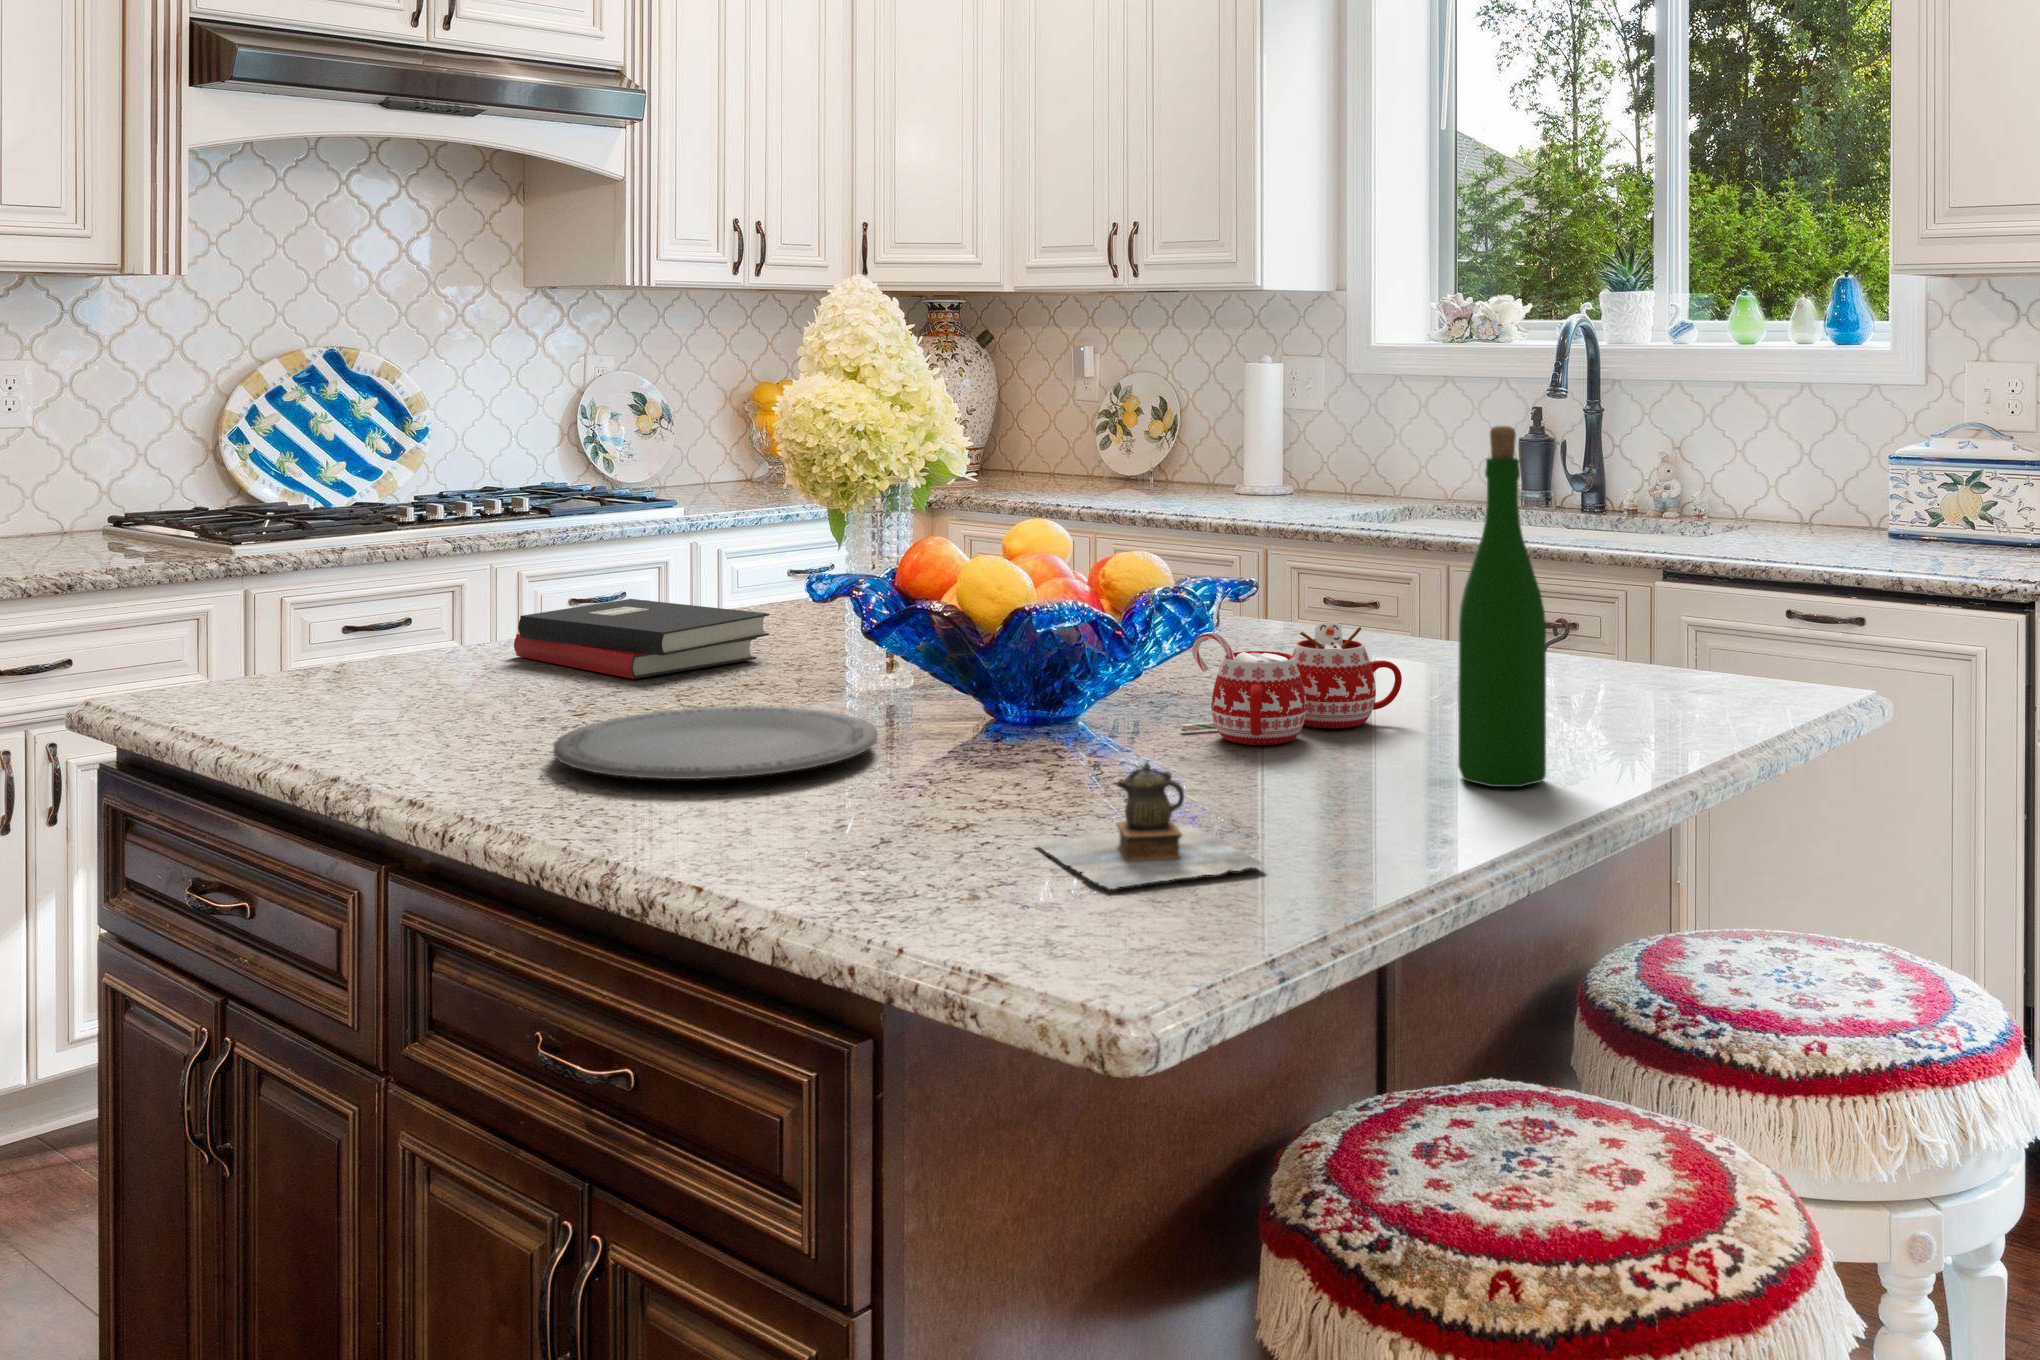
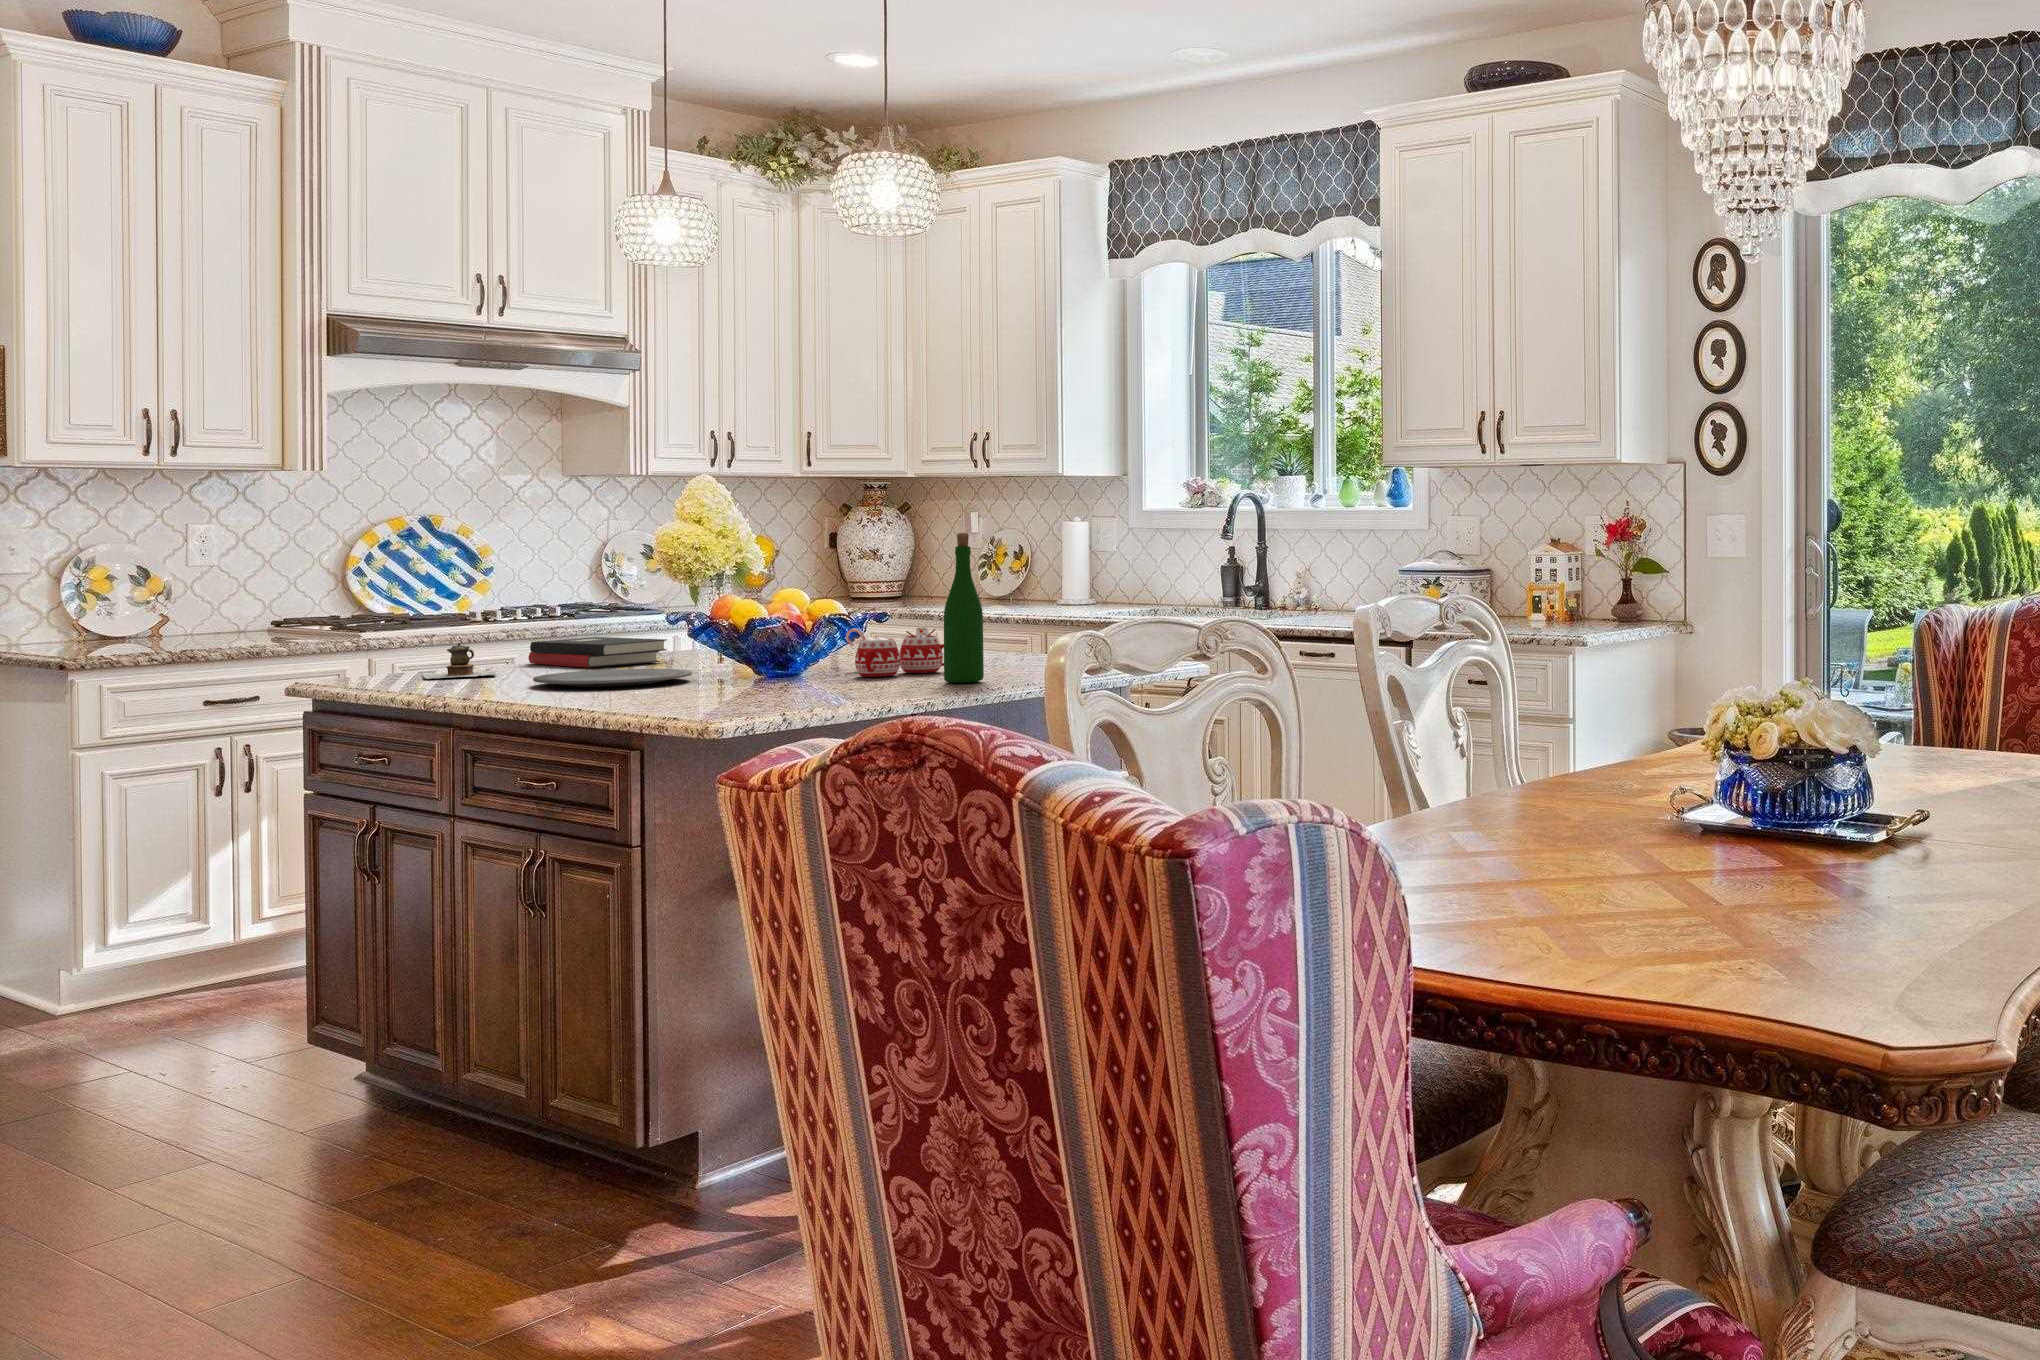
teapot: present [1035,763,1264,889] -> present [423,643,497,679]

